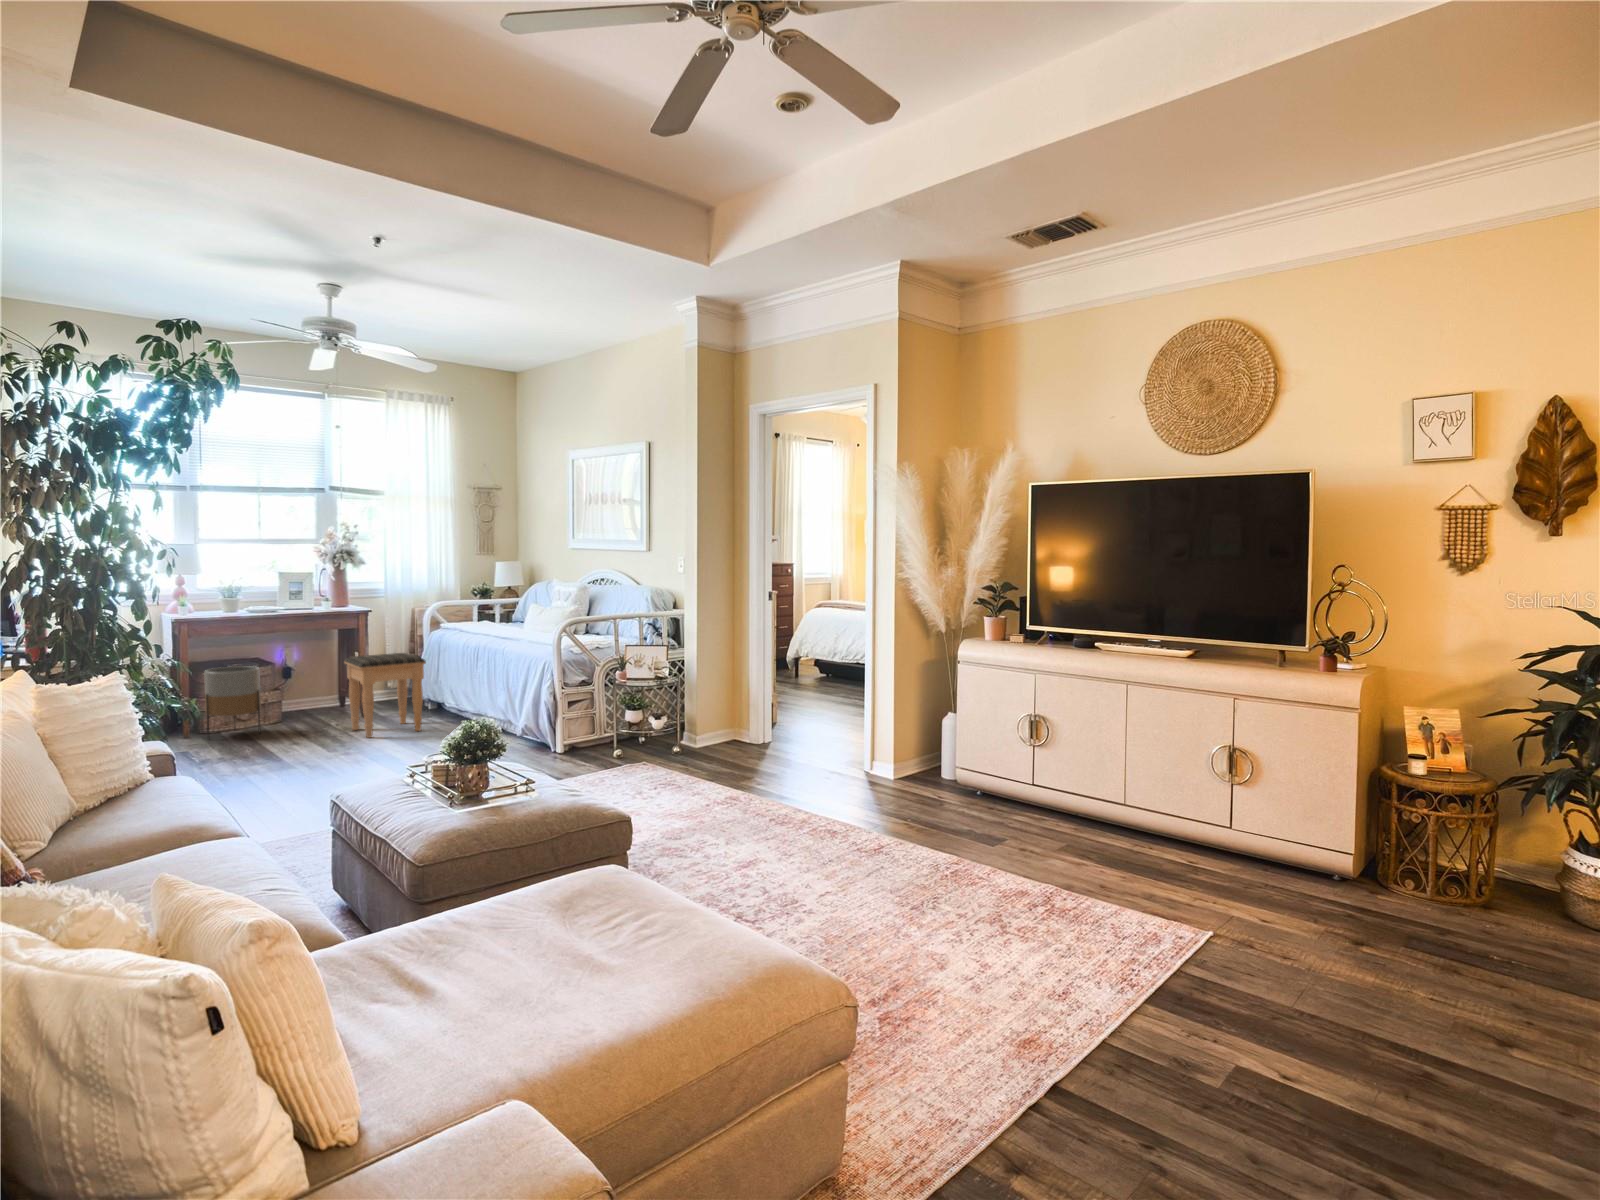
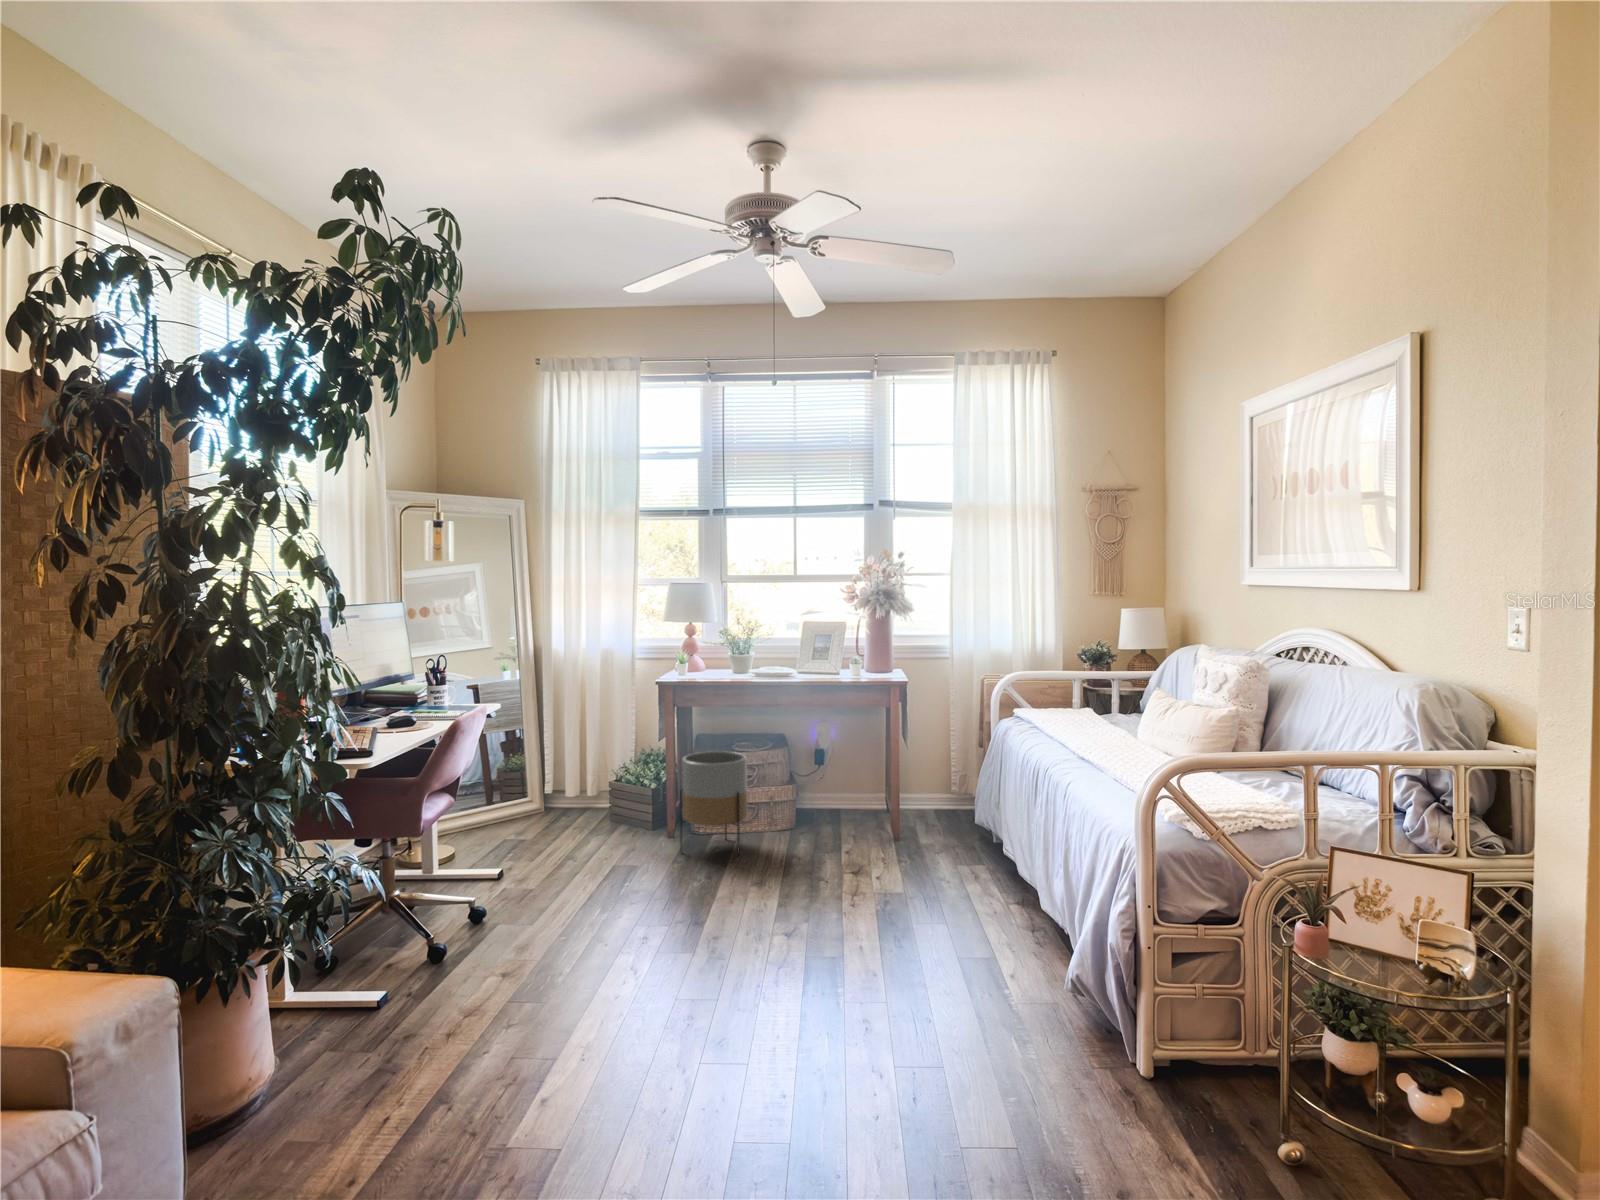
footstool: present [344,653,426,738] -> none [837,759,944,905]

